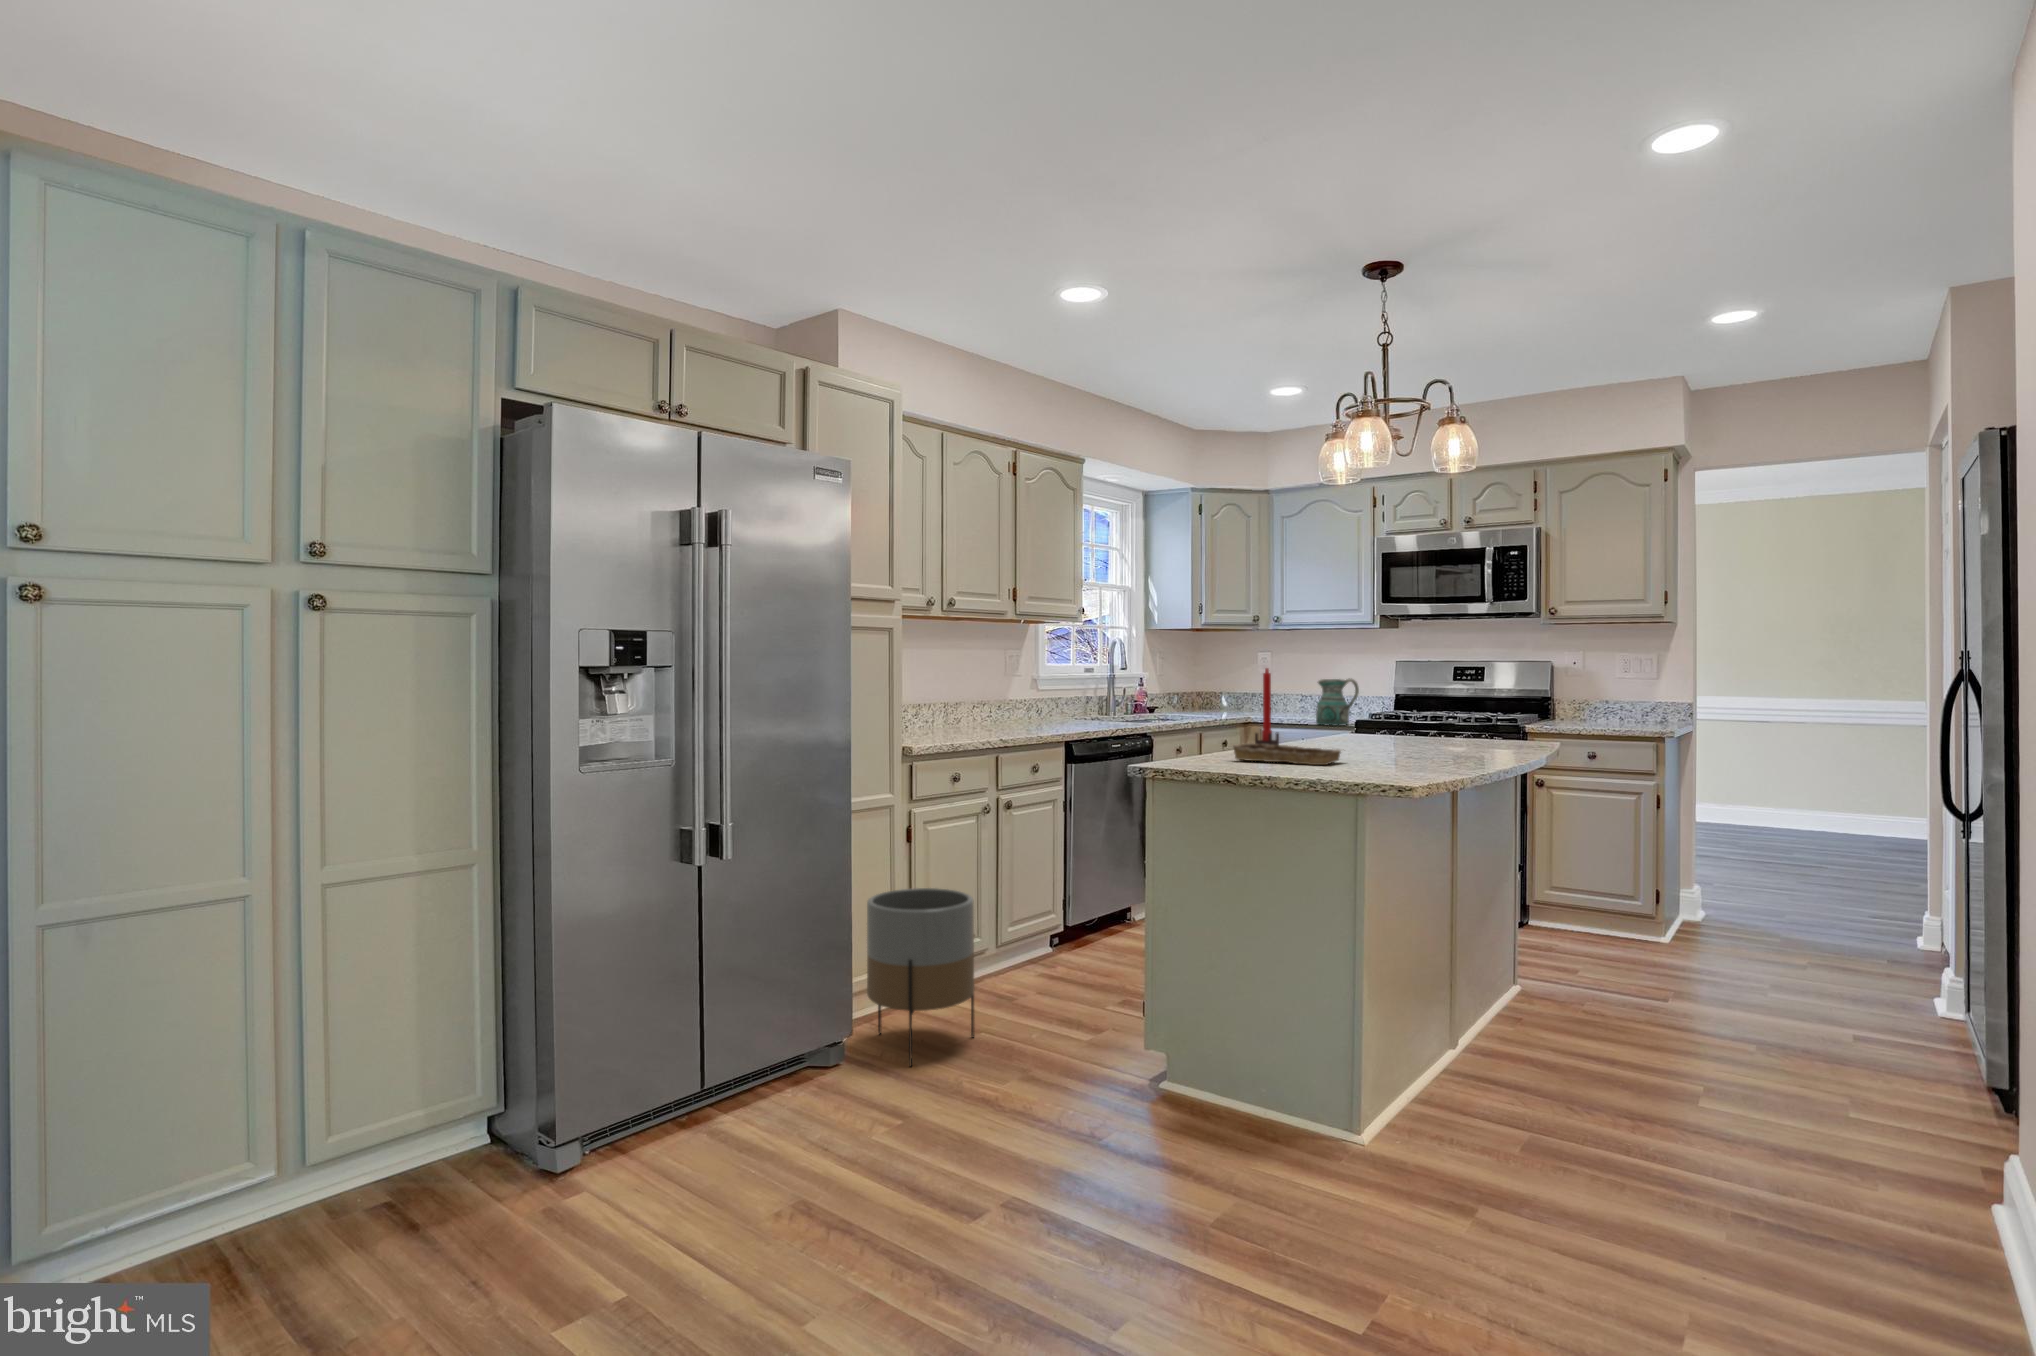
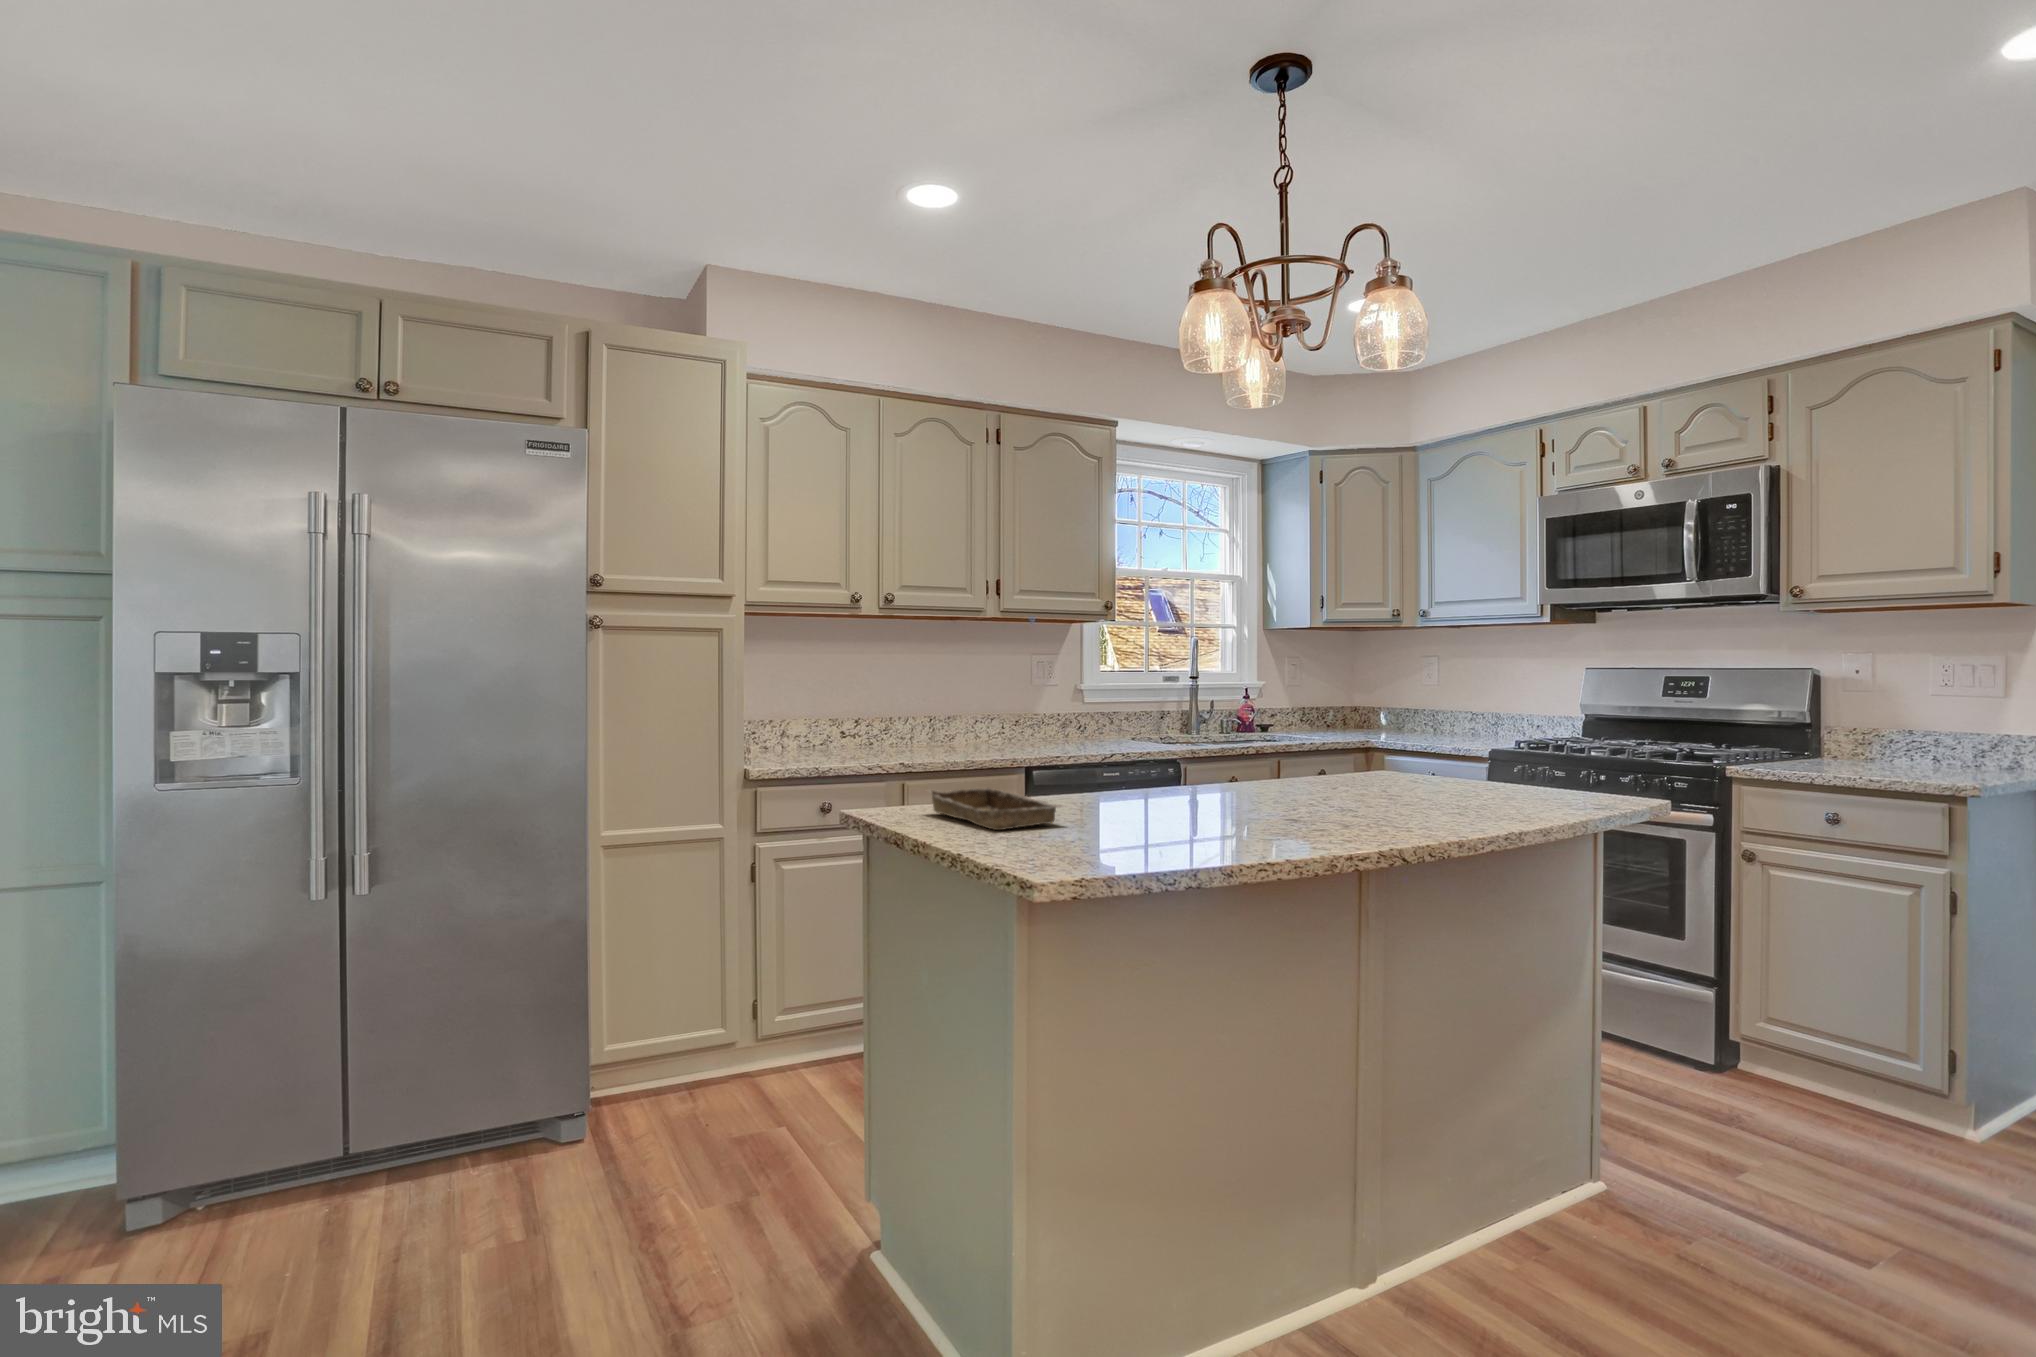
candle: present [1255,668,1279,745] -> none [1030,679,1064,806]
ceramic pitcher: present [1316,679,1359,726] -> none [1456,692,1519,755]
planter: present [867,888,974,1066] -> none [599,942,740,1165]

